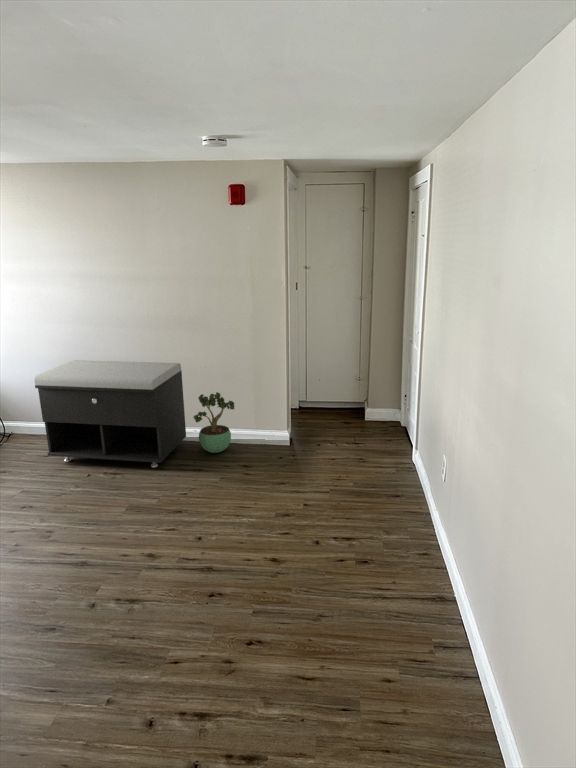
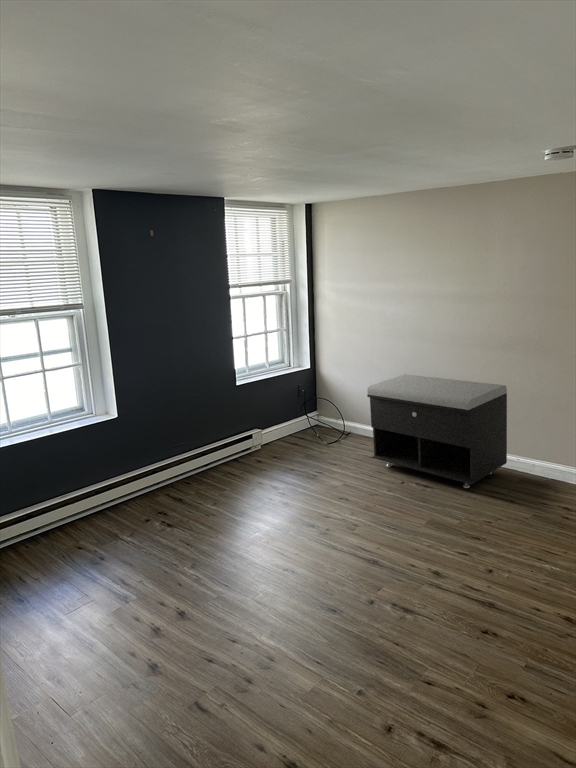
potted plant: present [193,392,234,453] -> none [514,420,564,486]

